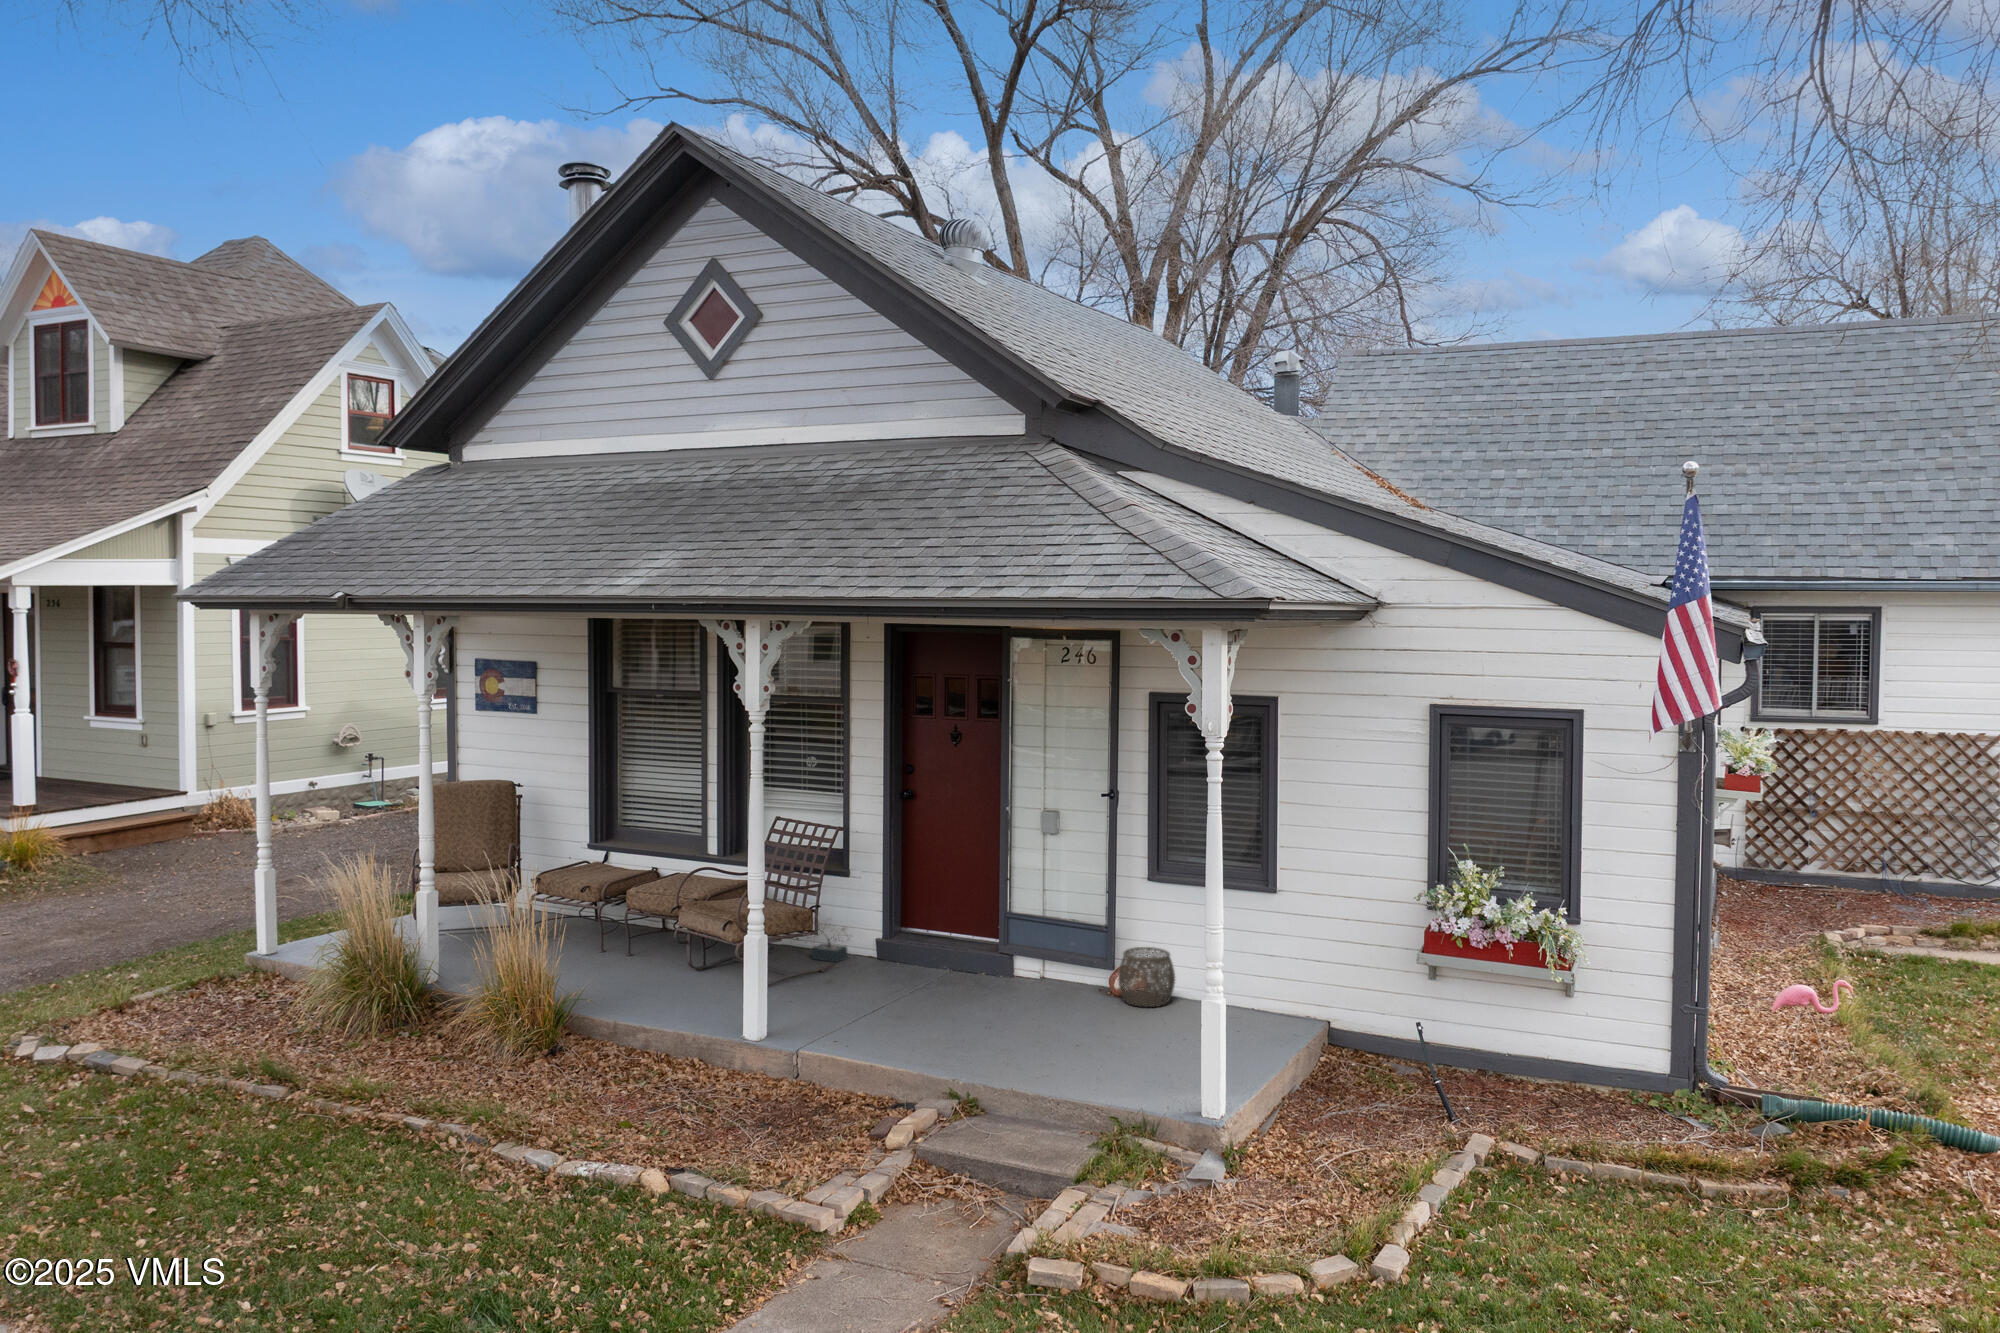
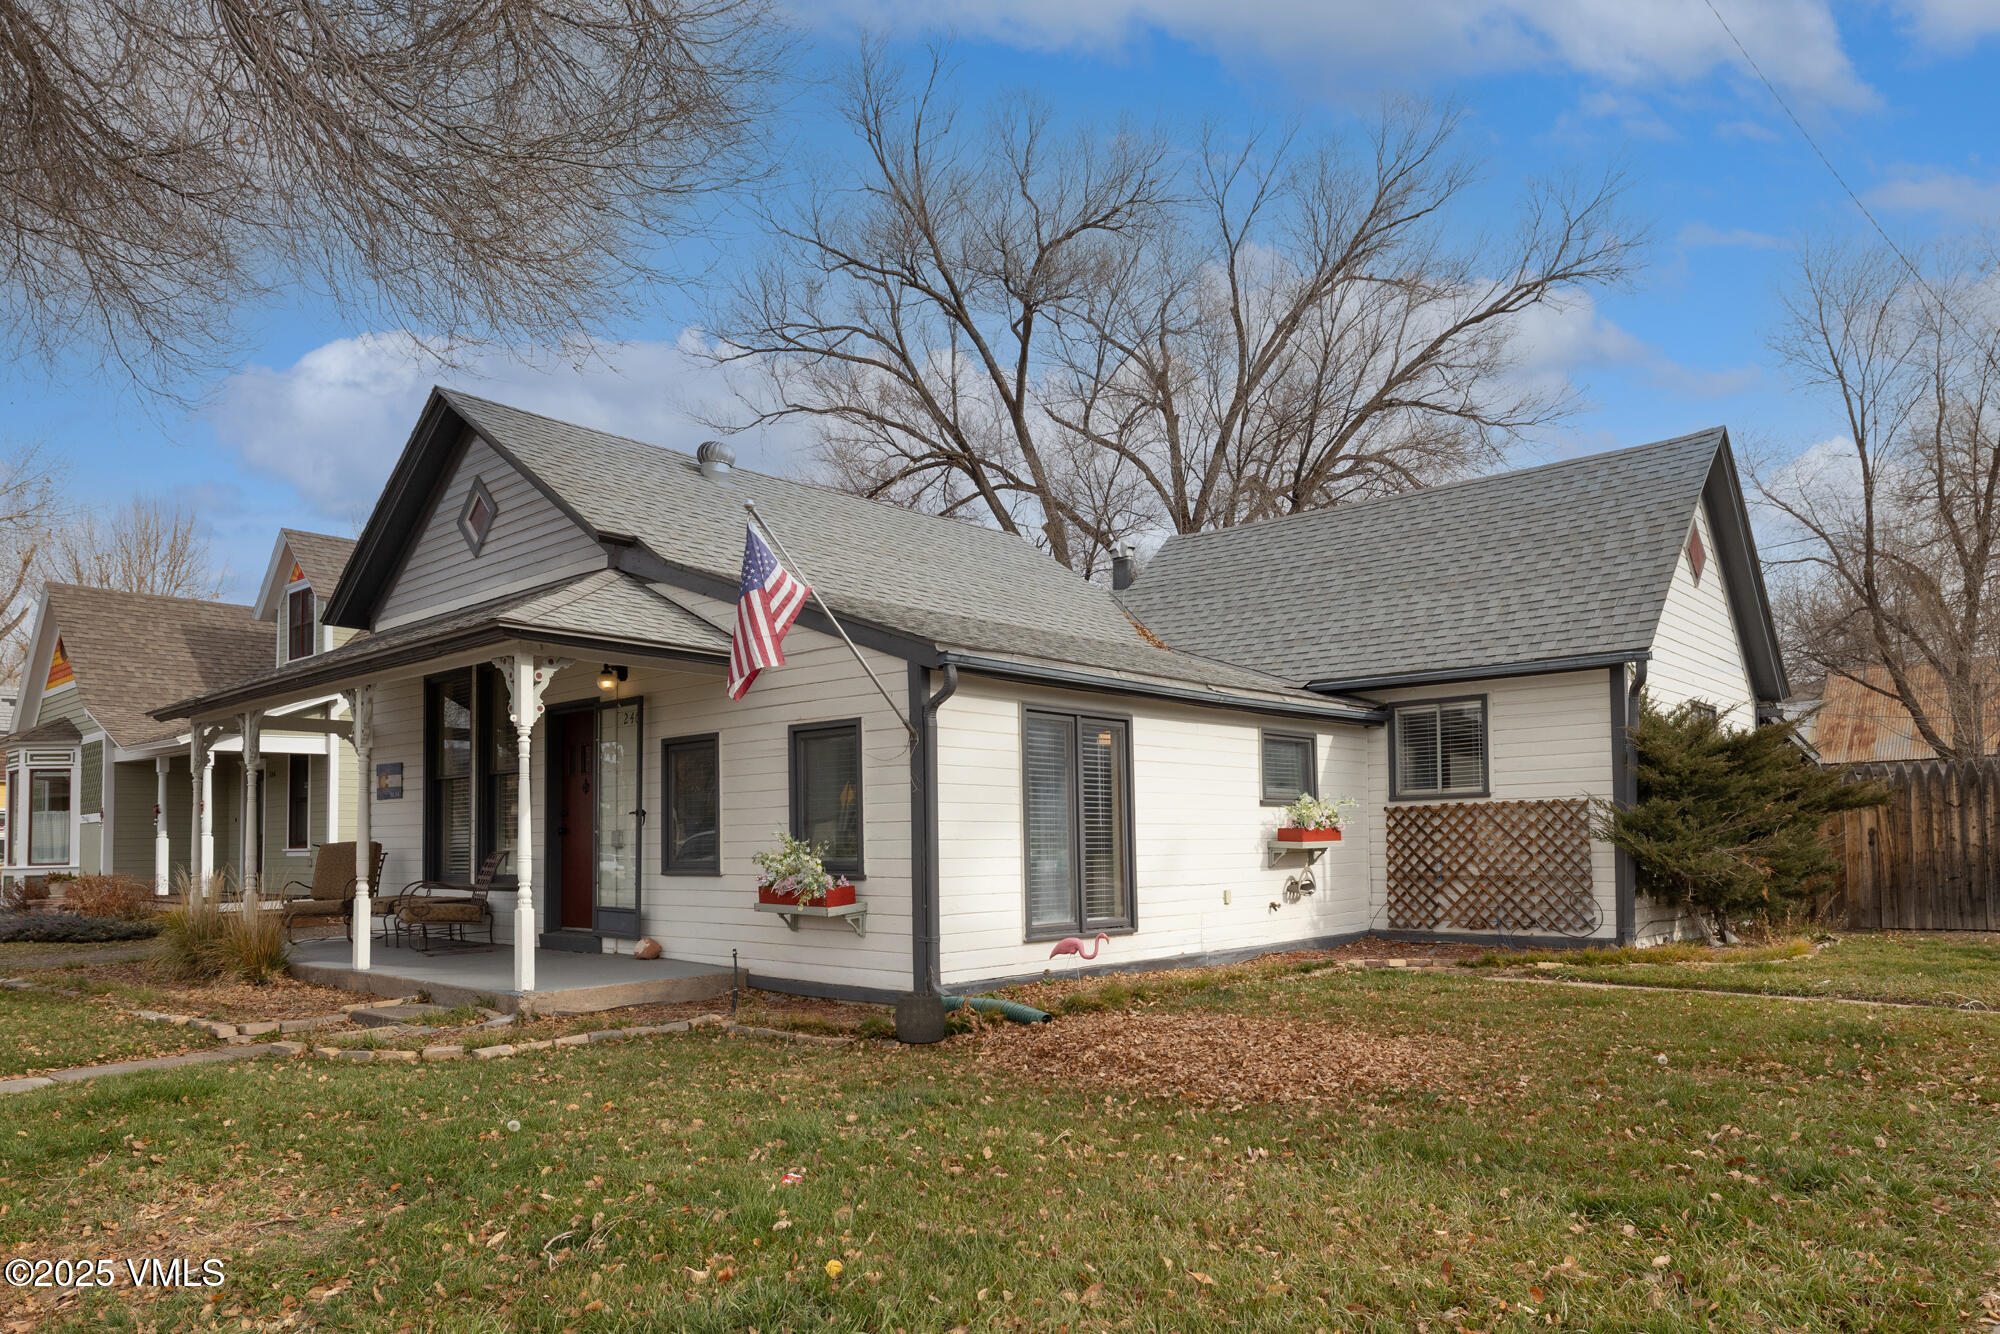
decorative plant: present [803,915,849,962] -> none [560,990,612,1035]

